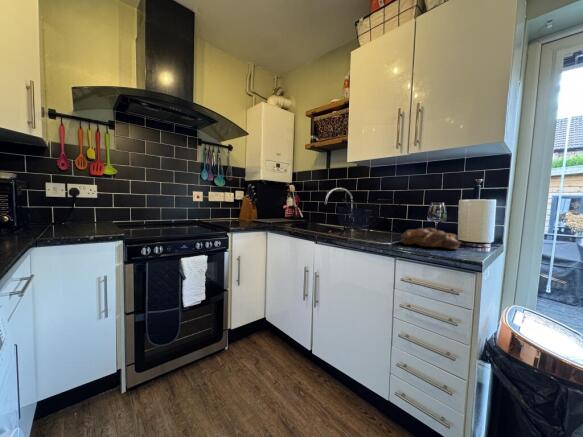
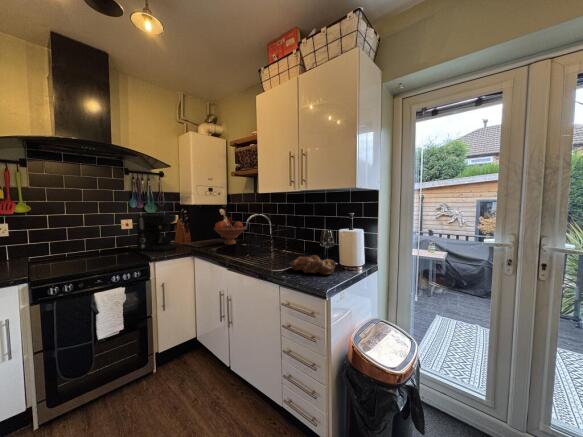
coffee maker: none [210,186,248,224] -> present [137,214,177,251]
fruit bowl: none [283,198,317,223] -> present [214,221,246,245]

